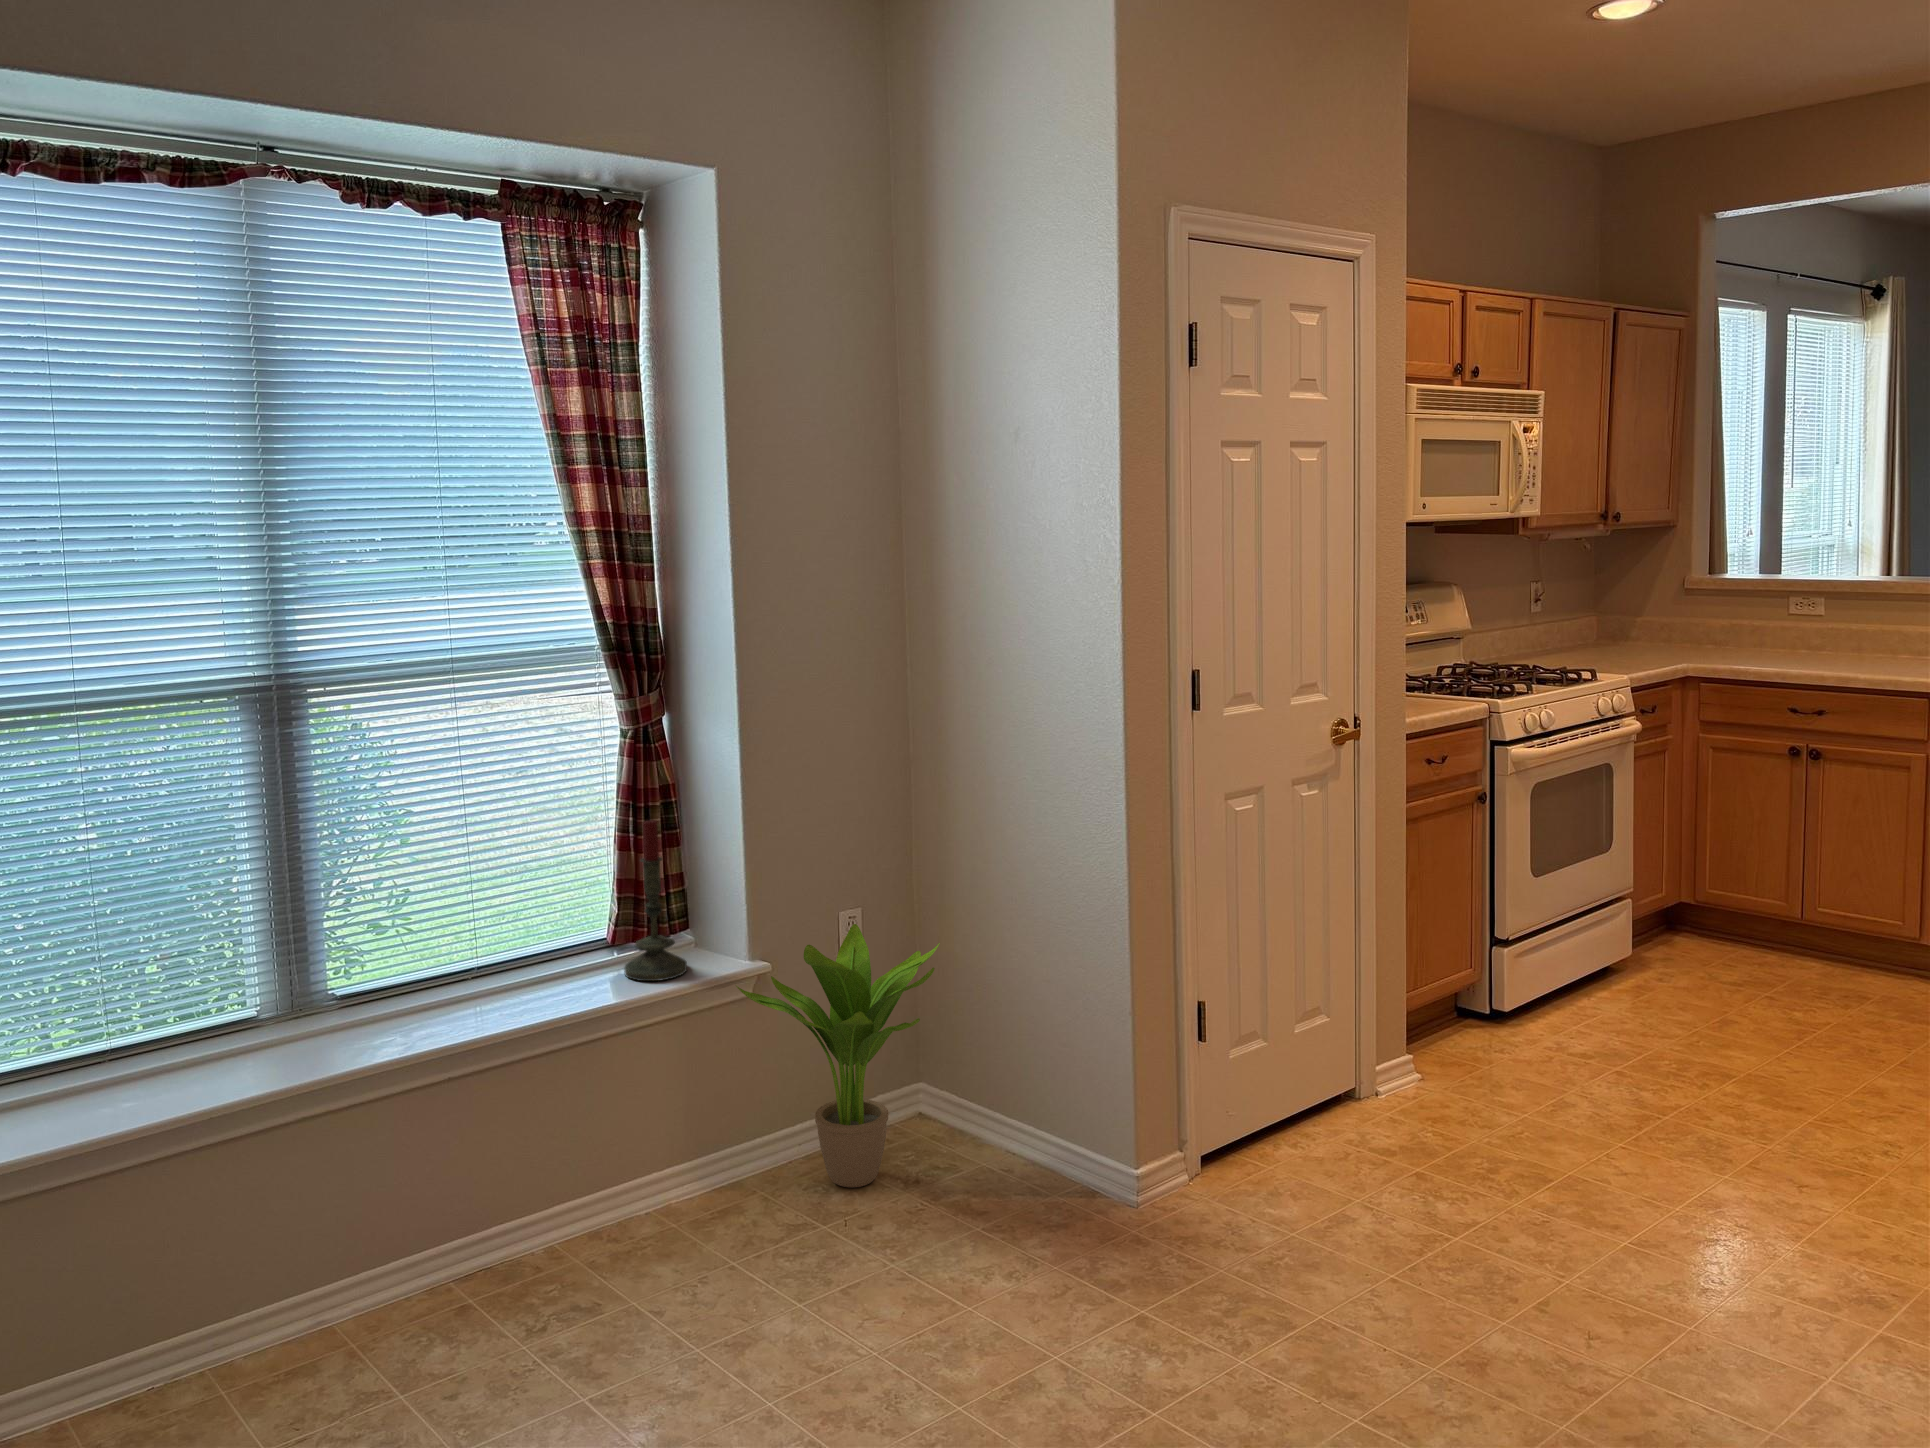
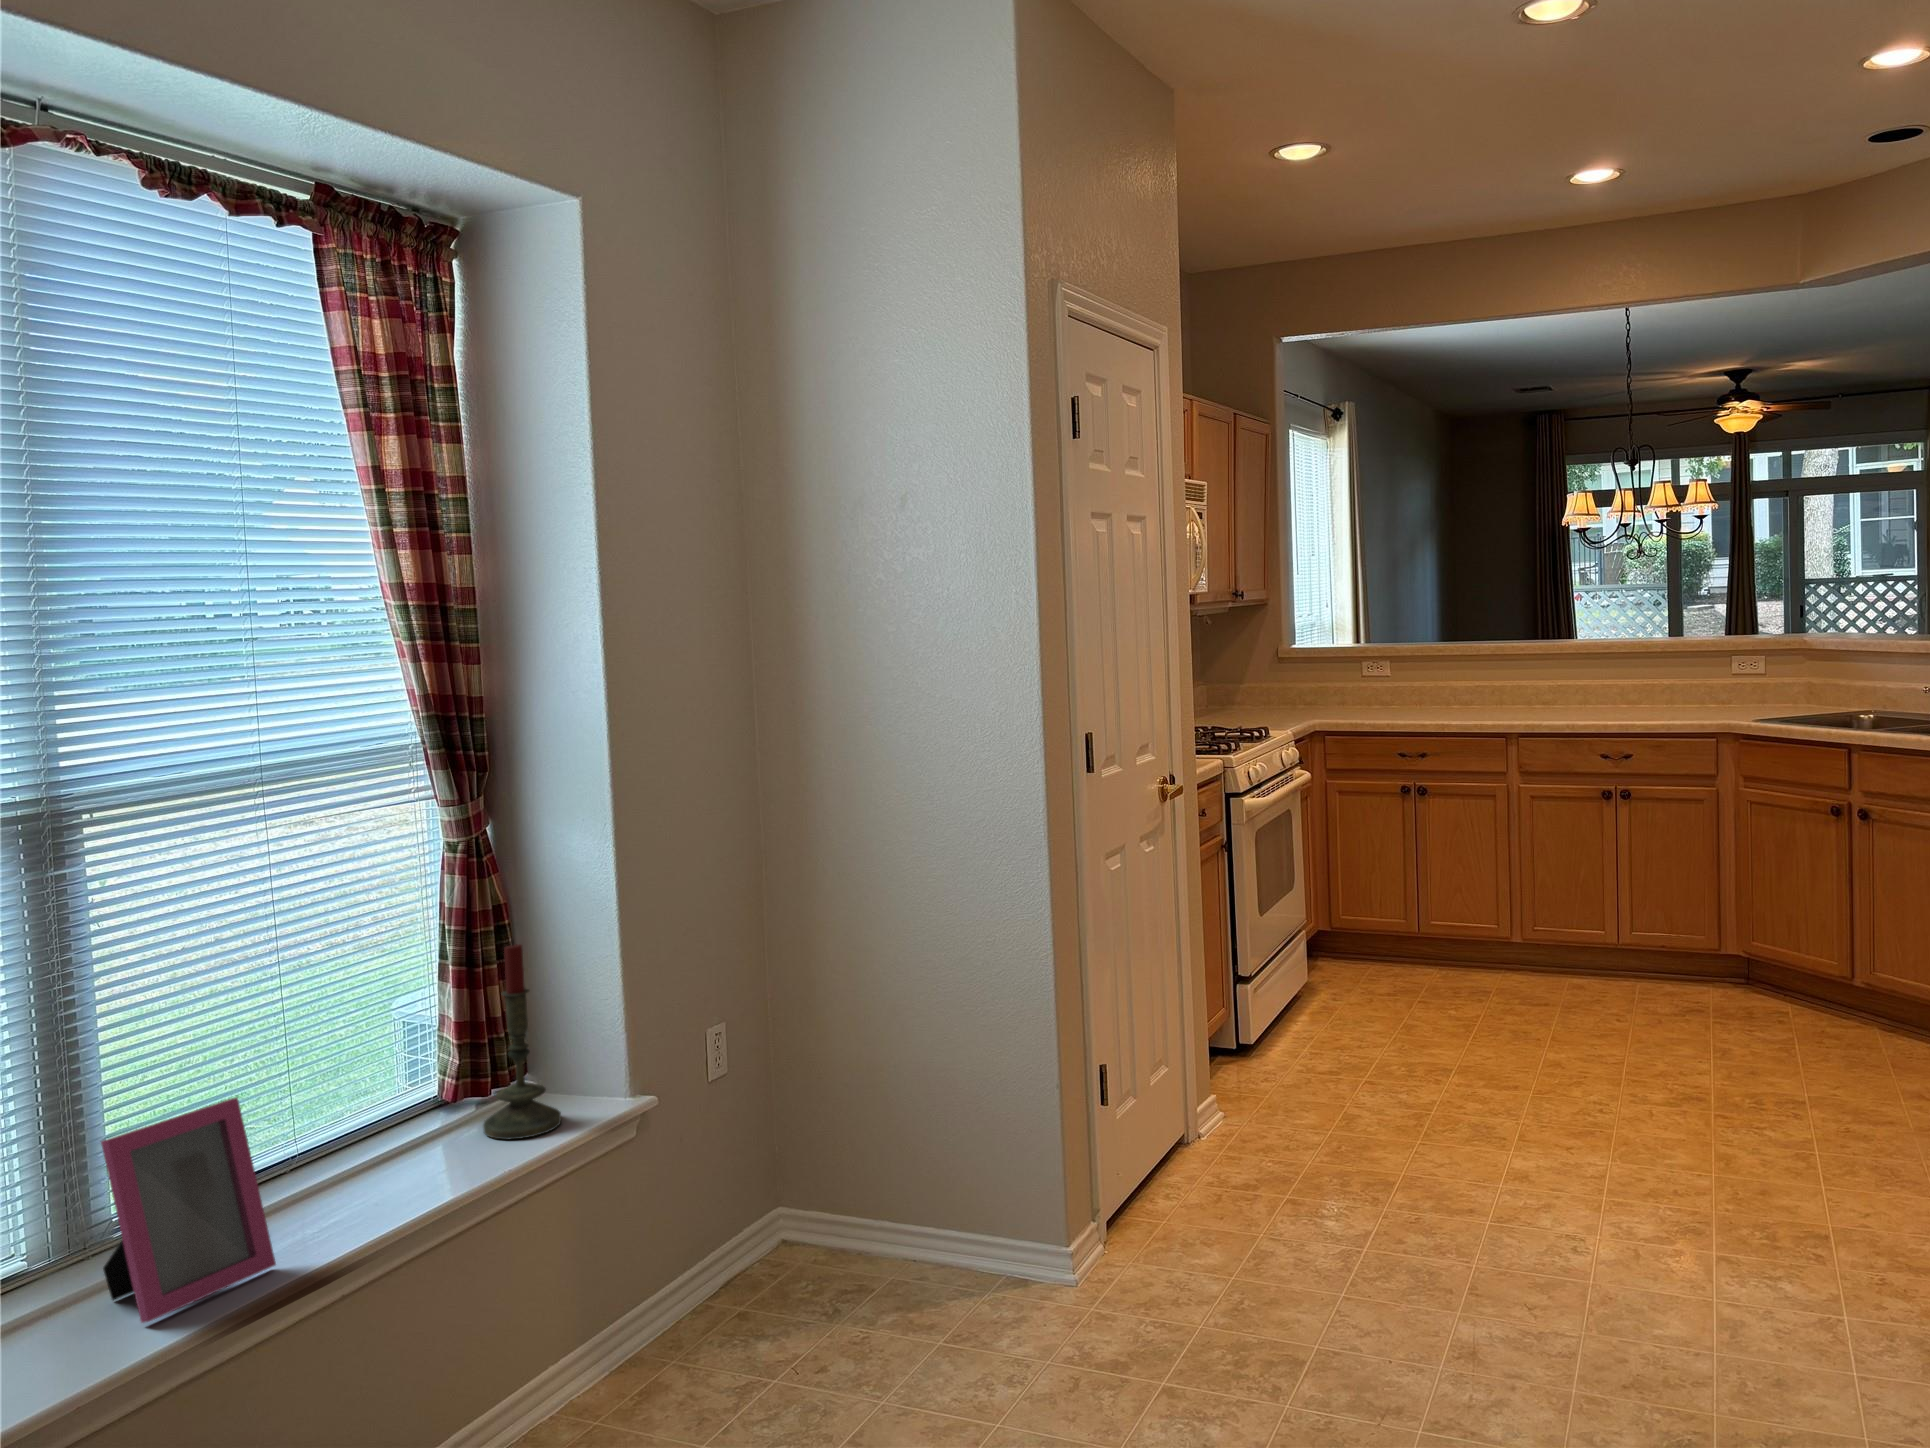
picture frame: none [273,915,398,1069] -> present [101,1097,276,1323]
potted plant: present [736,924,940,1187] -> none [641,1039,869,1335]

